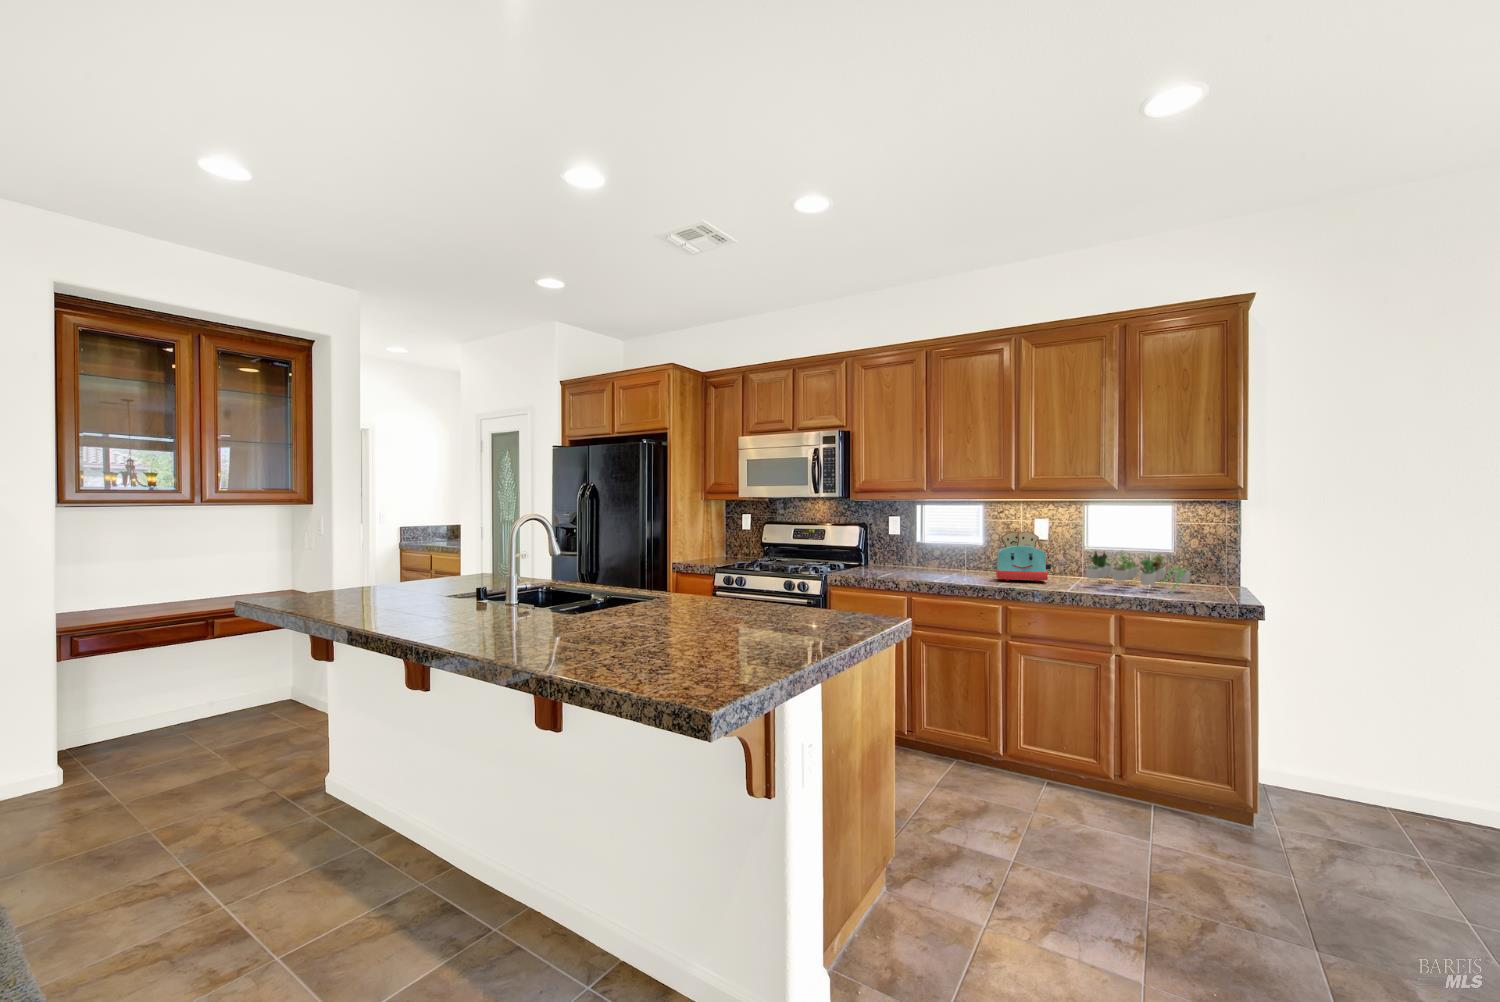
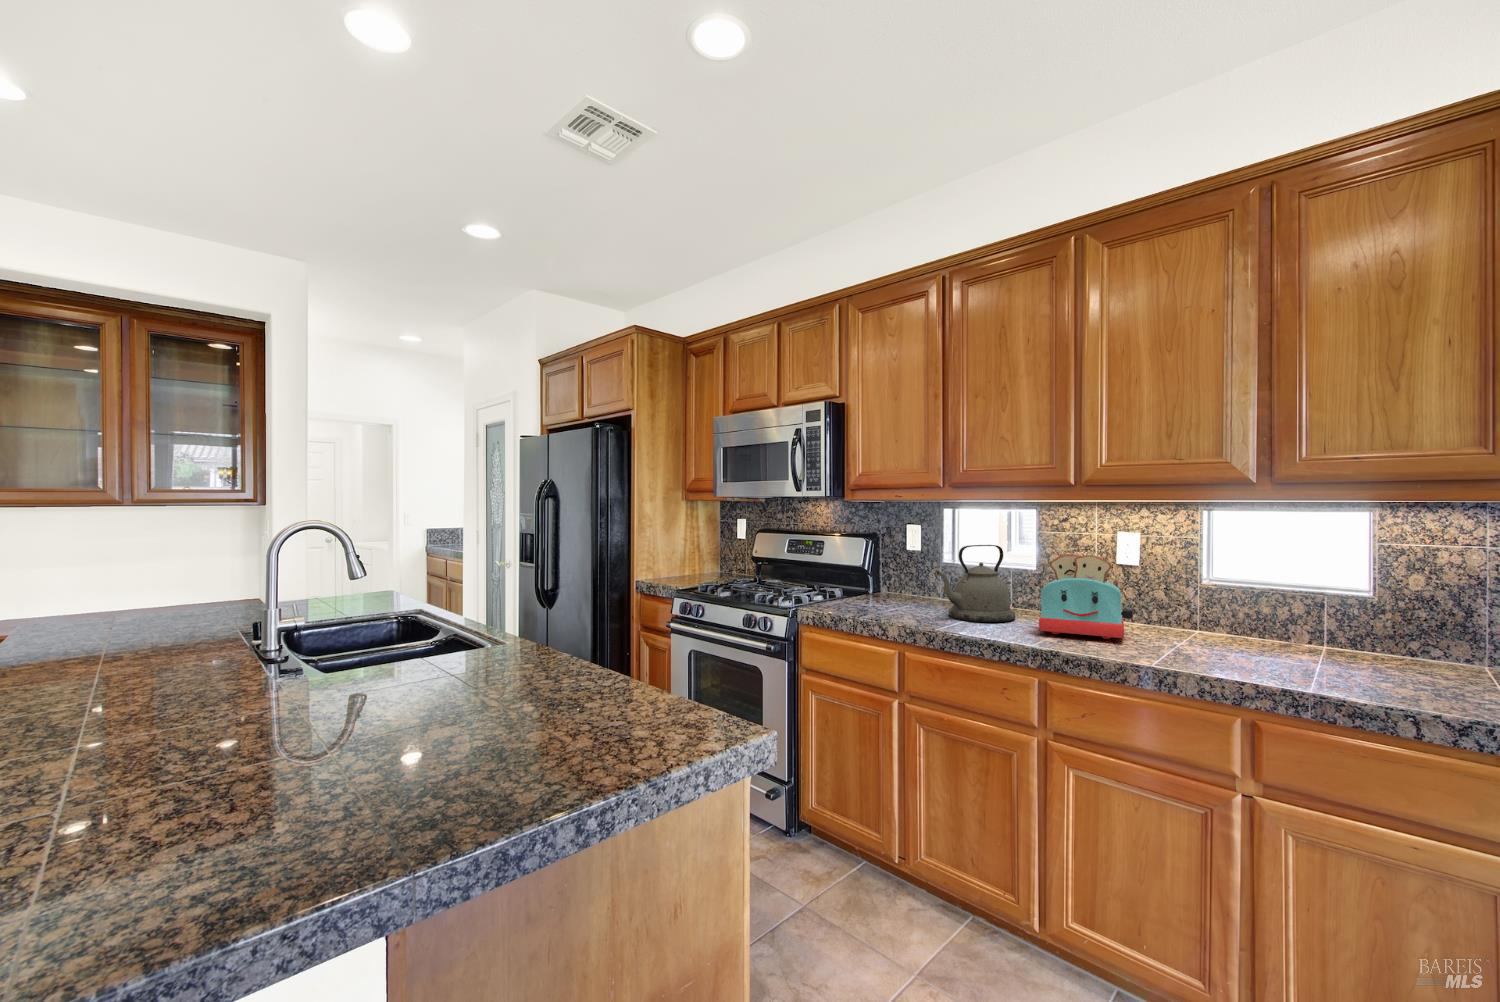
kettle: none [929,528,976,577] -> present [937,545,1016,622]
succulent plant: present [1086,551,1190,593] -> none [1187,588,1408,684]

